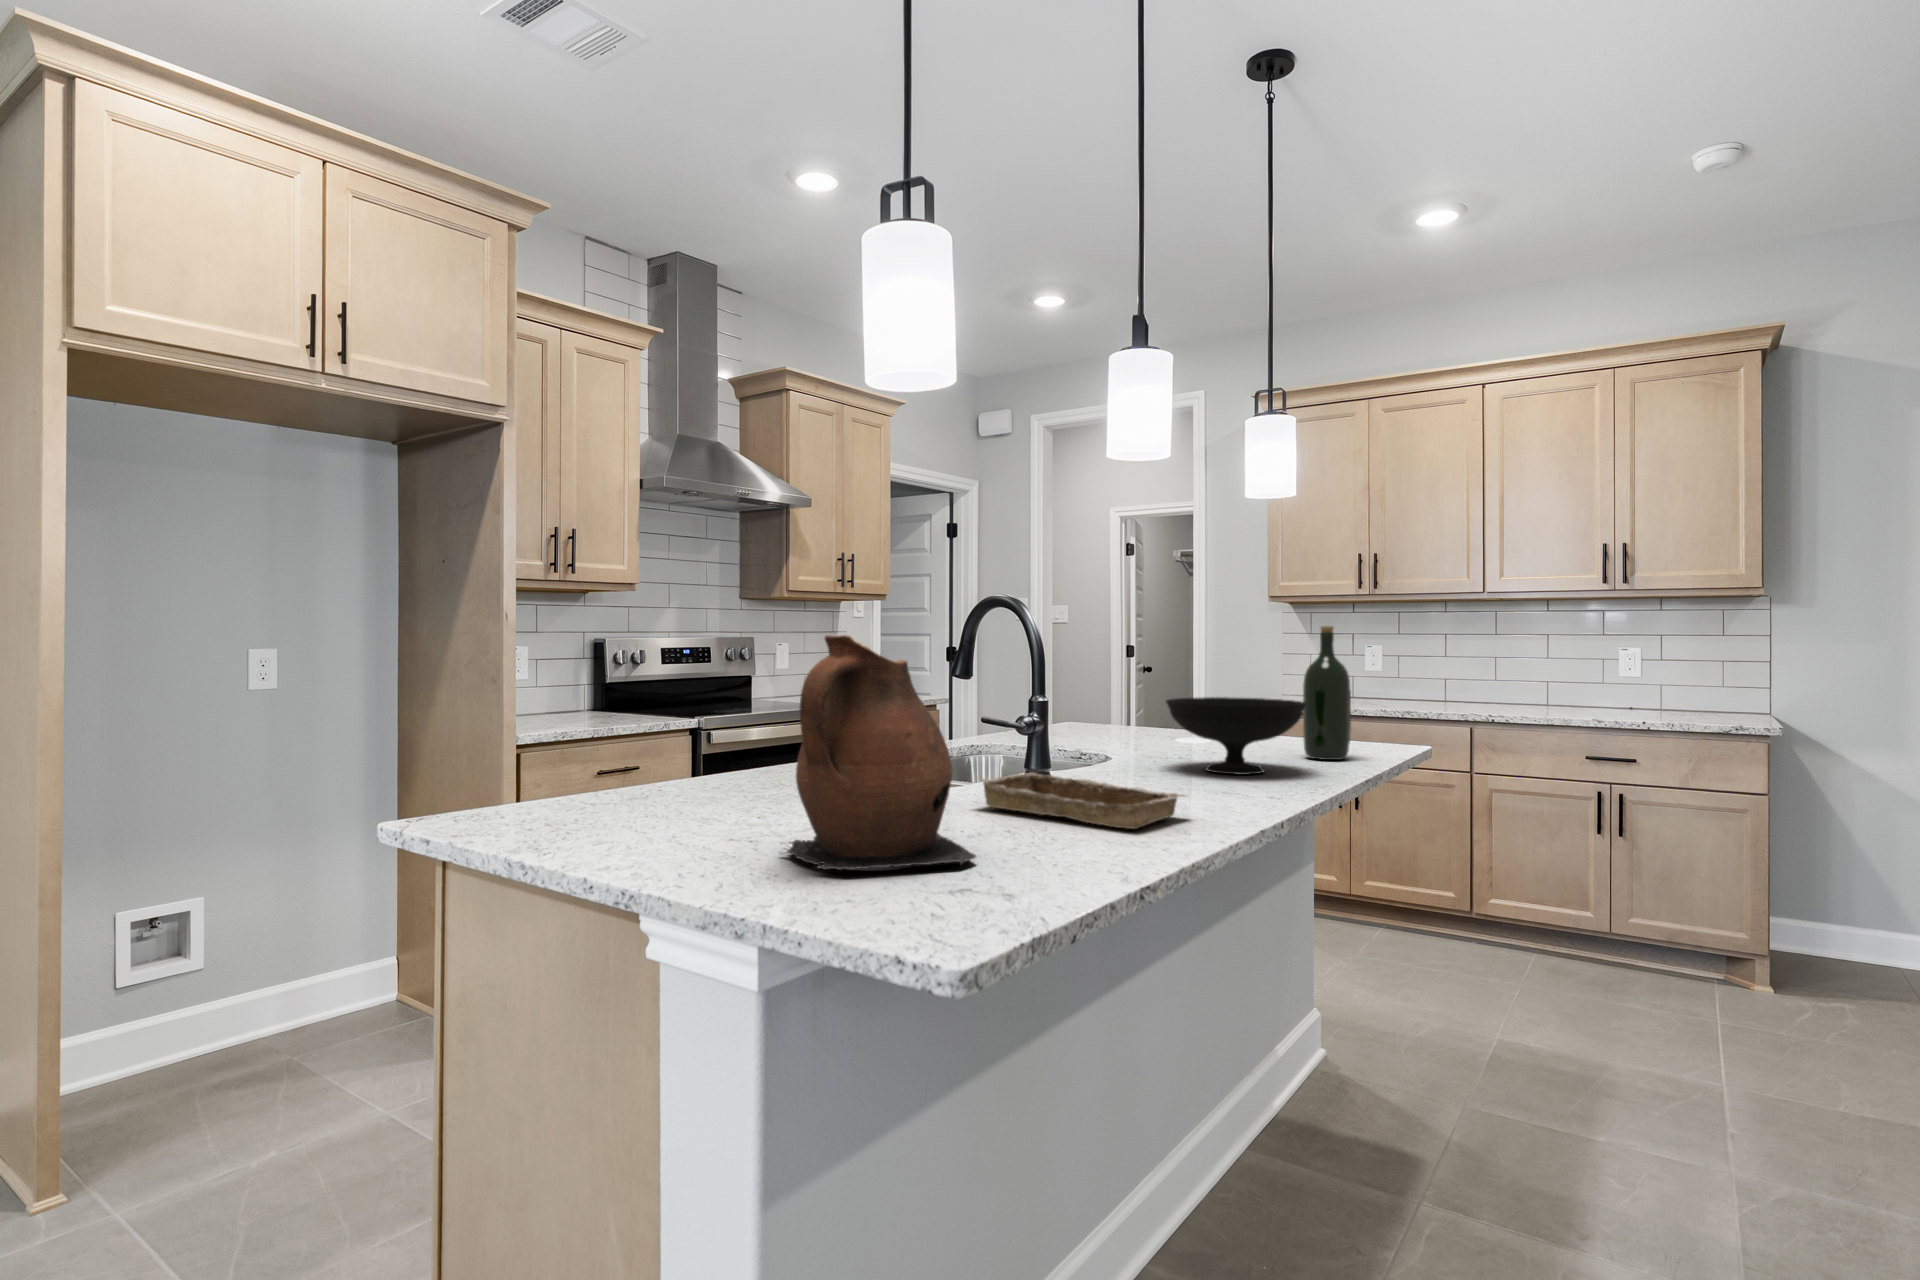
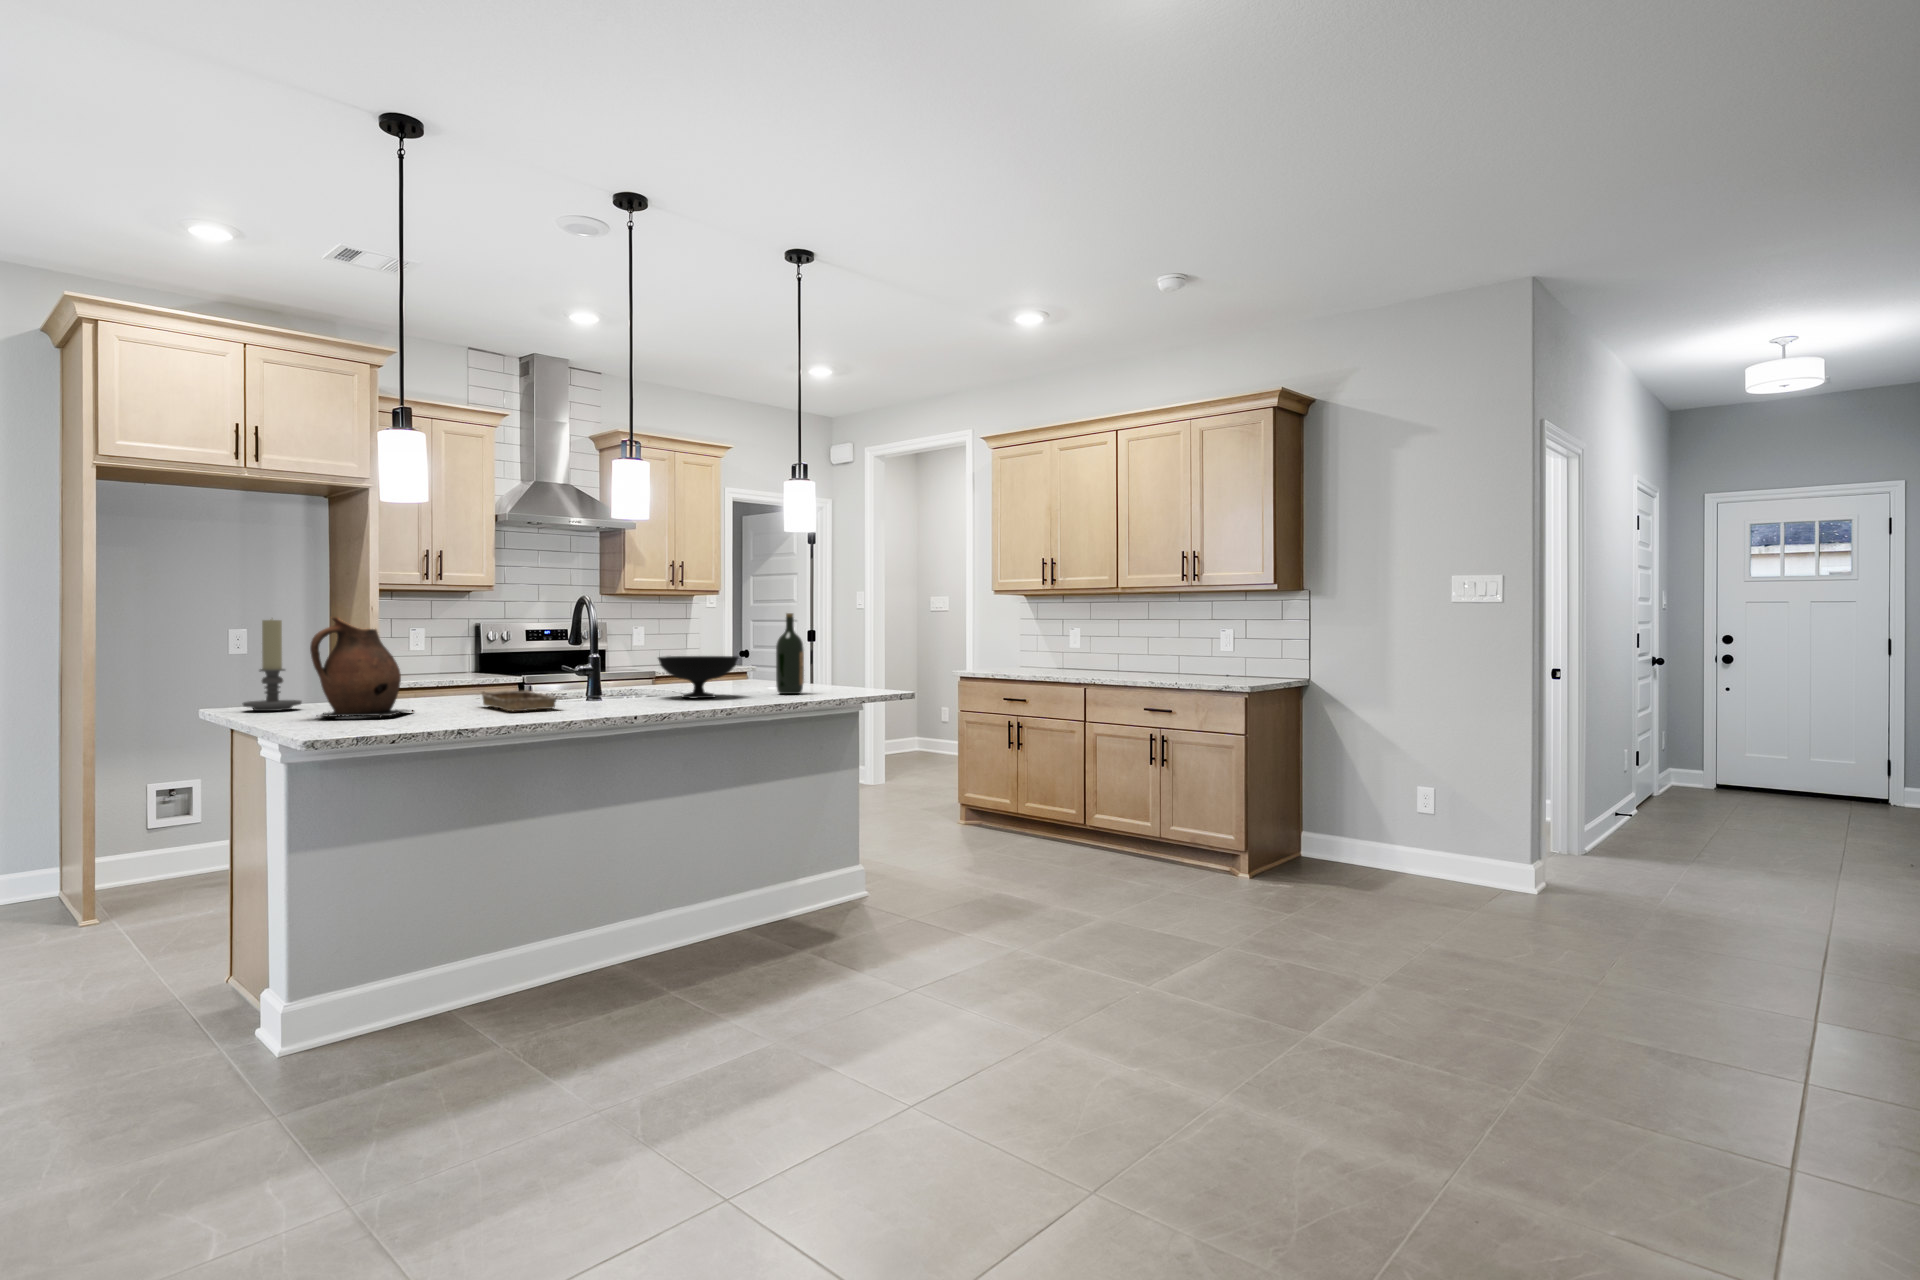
candle holder: none [538,634,650,838] -> present [243,619,301,711]

